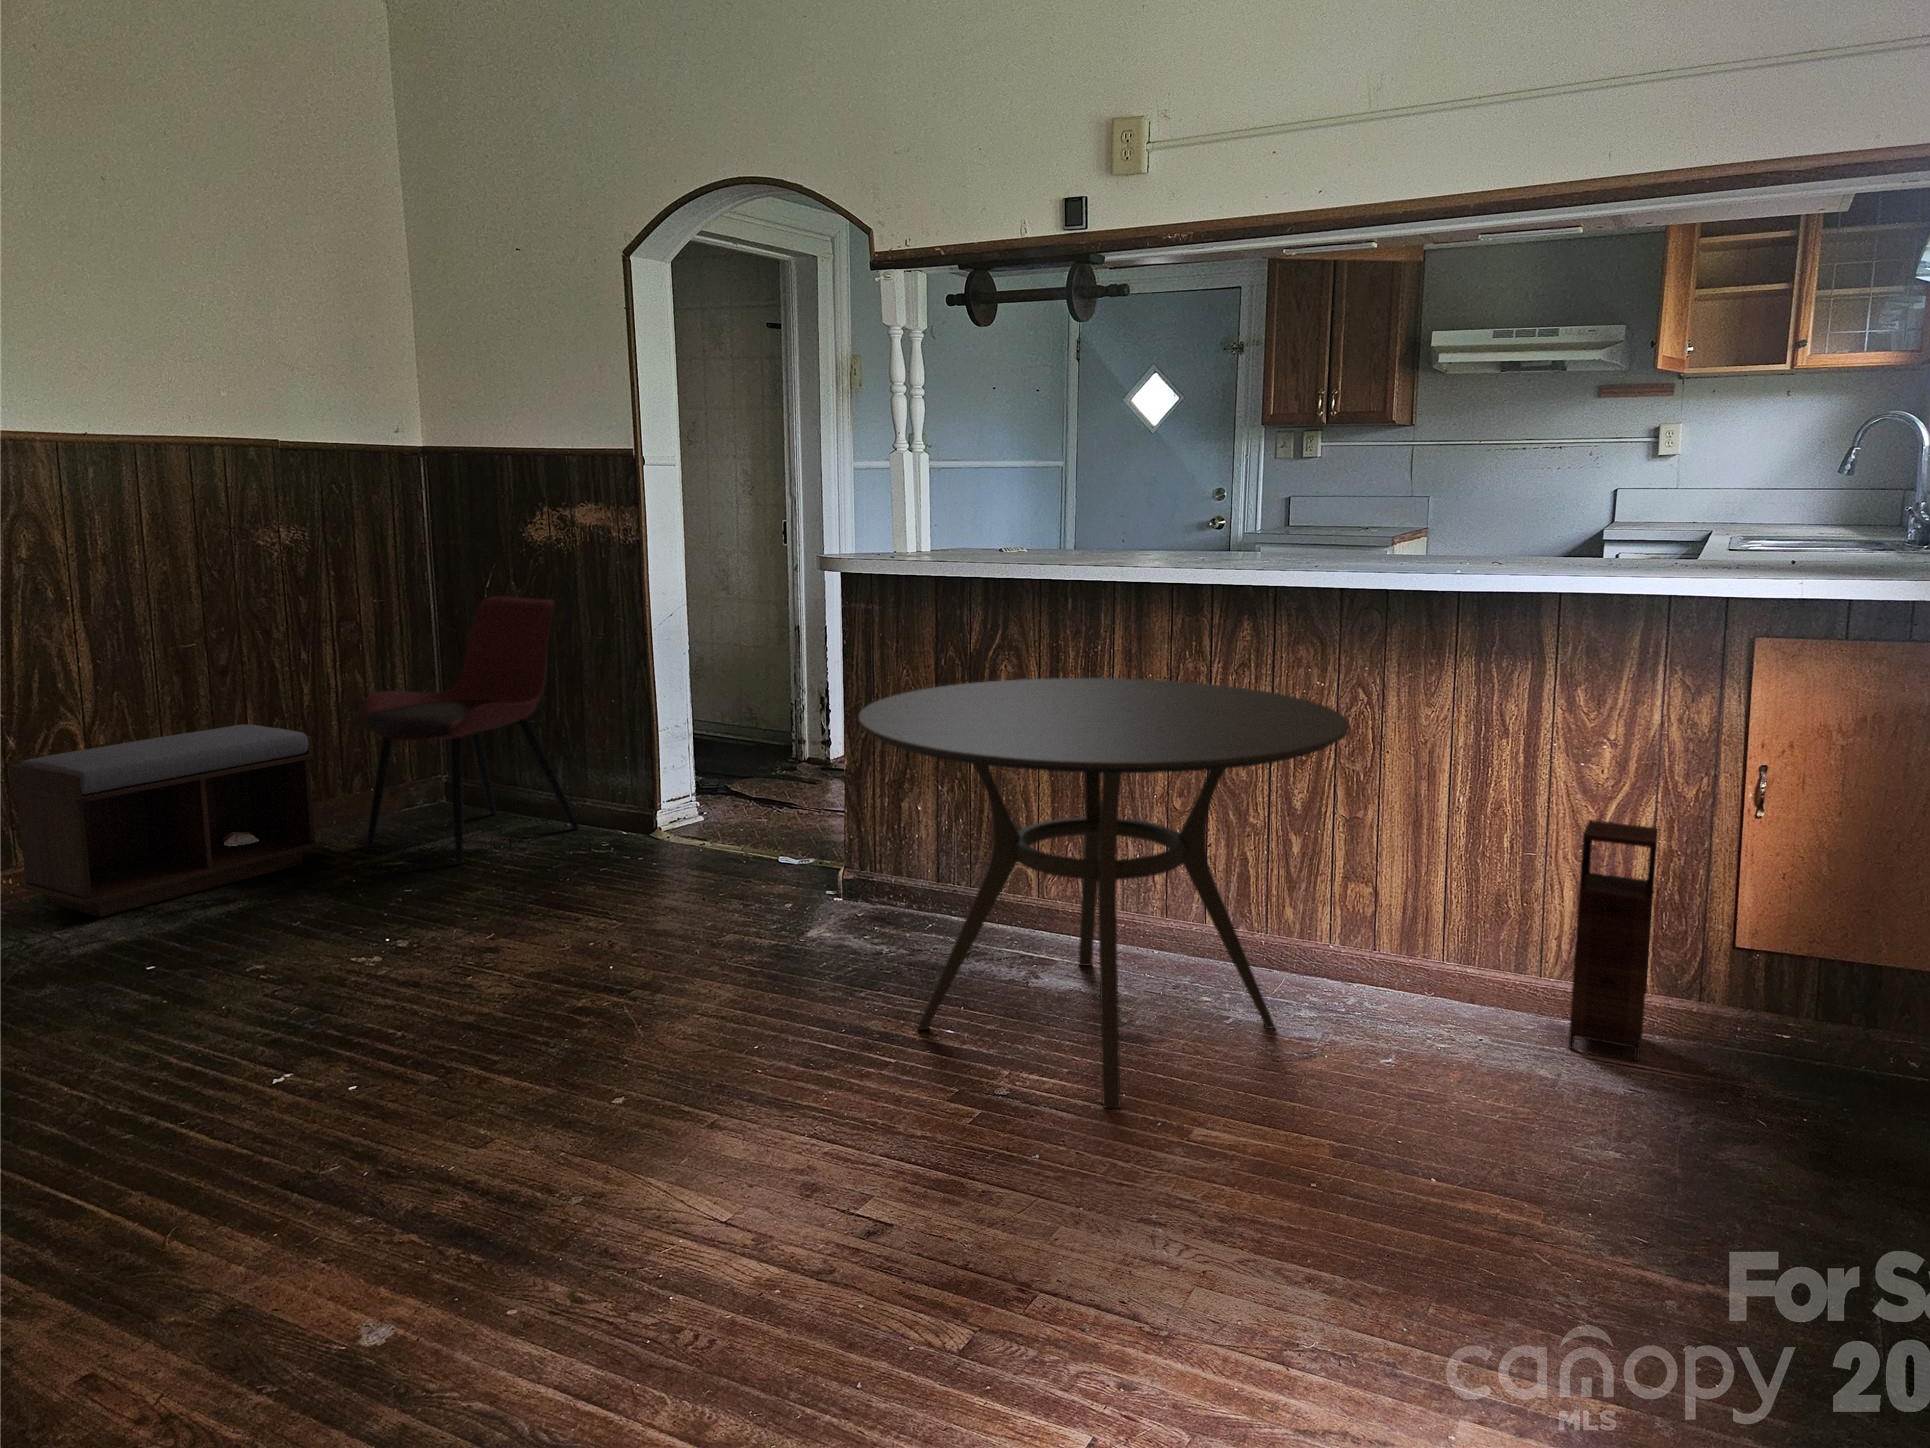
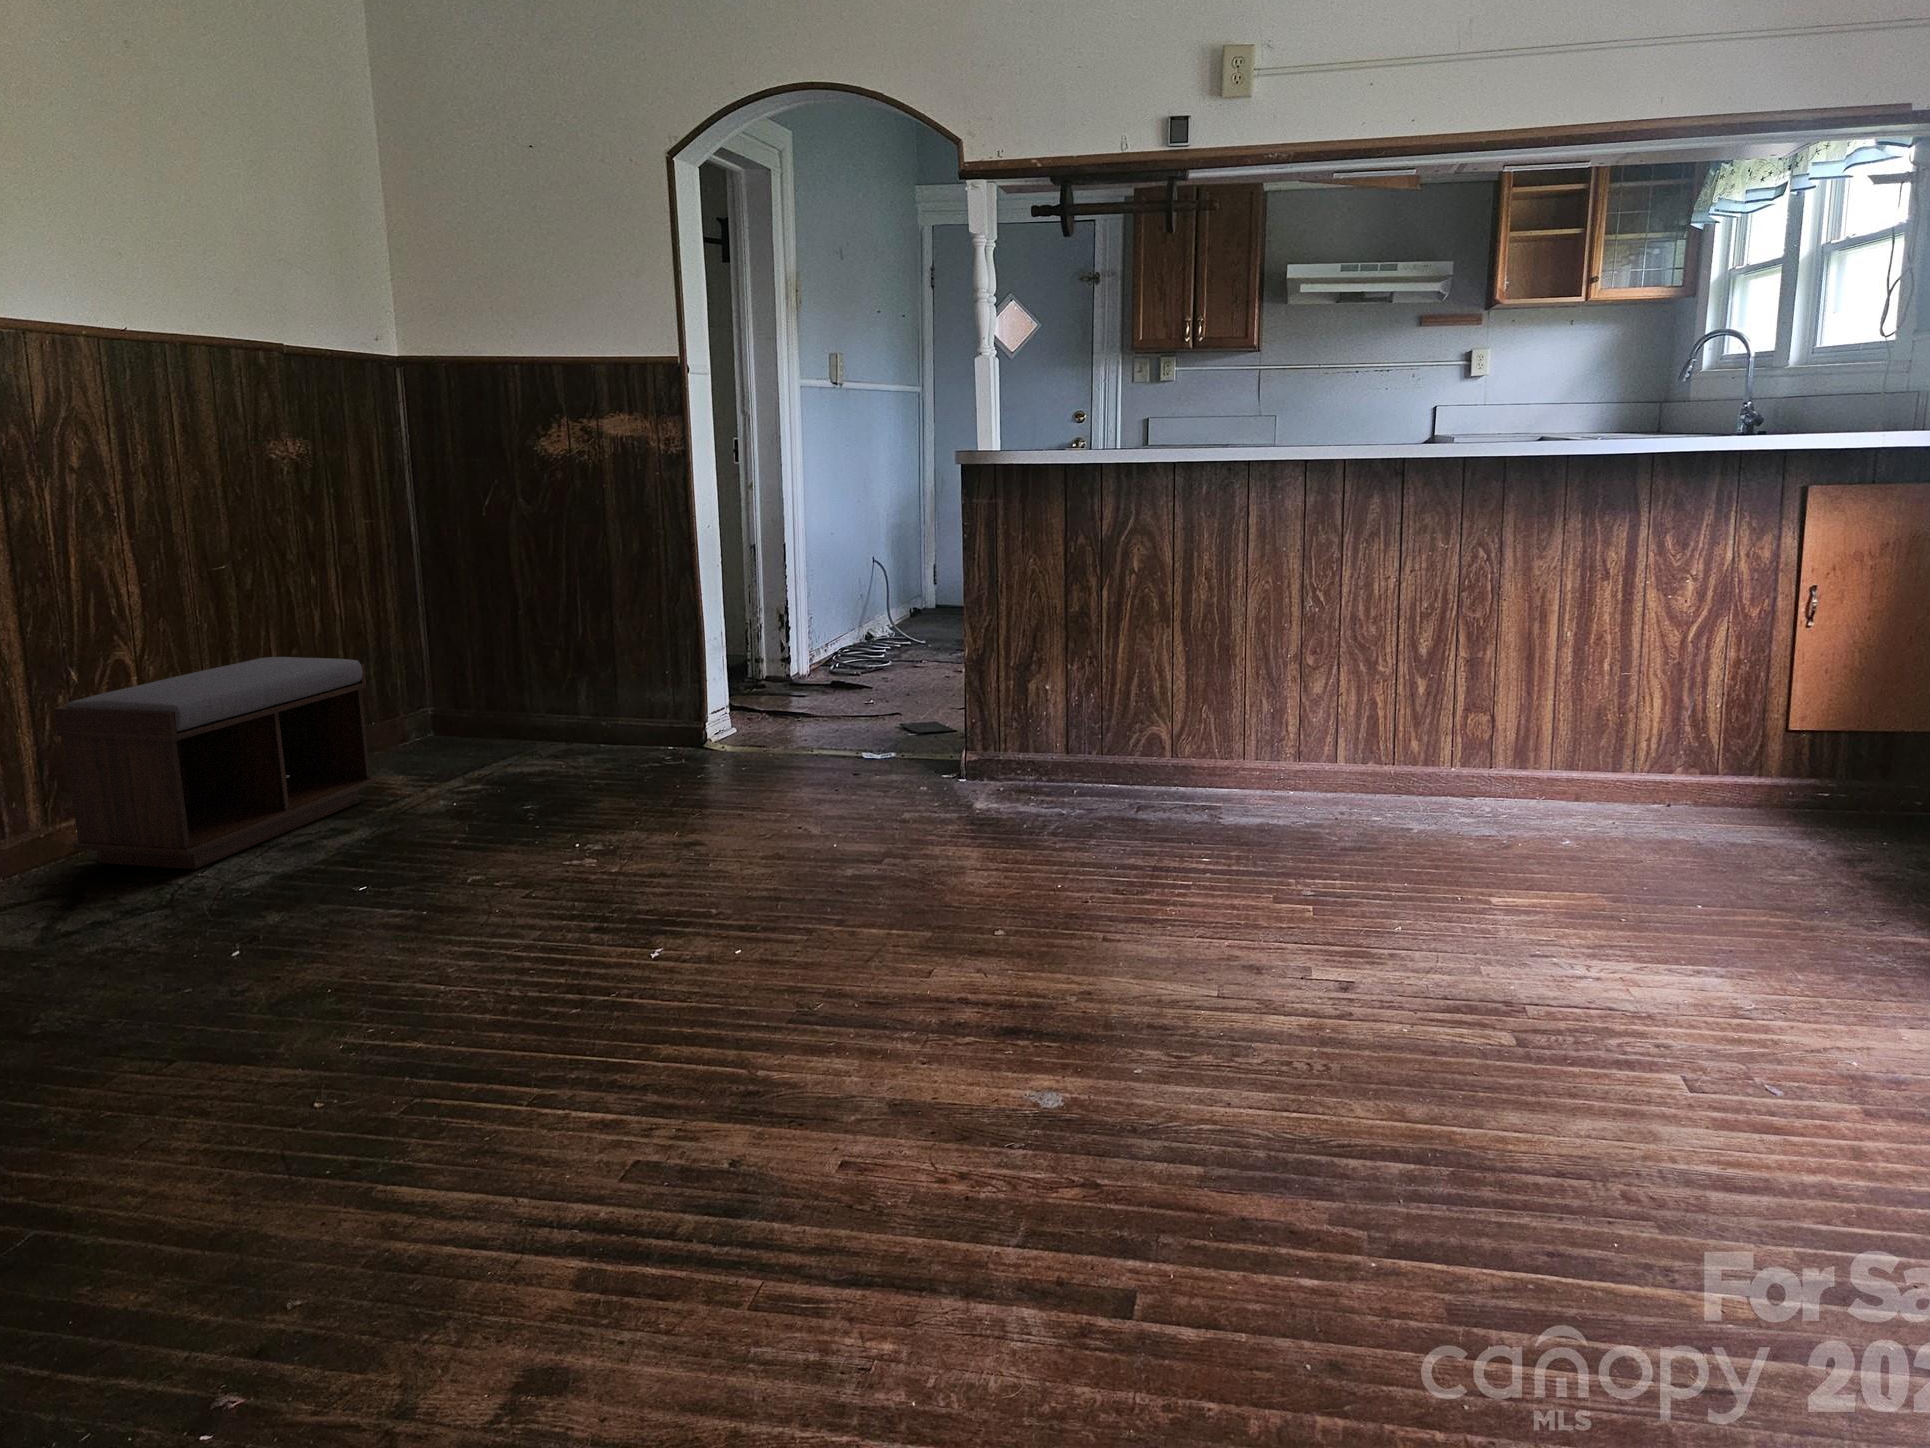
dining chair: present [361,596,579,863] -> none [395,513,620,786]
dining table: present [858,678,1349,1108] -> none [1130,551,1577,900]
storage cabinet: present [1569,820,1658,1060] -> none [1667,640,1758,824]

